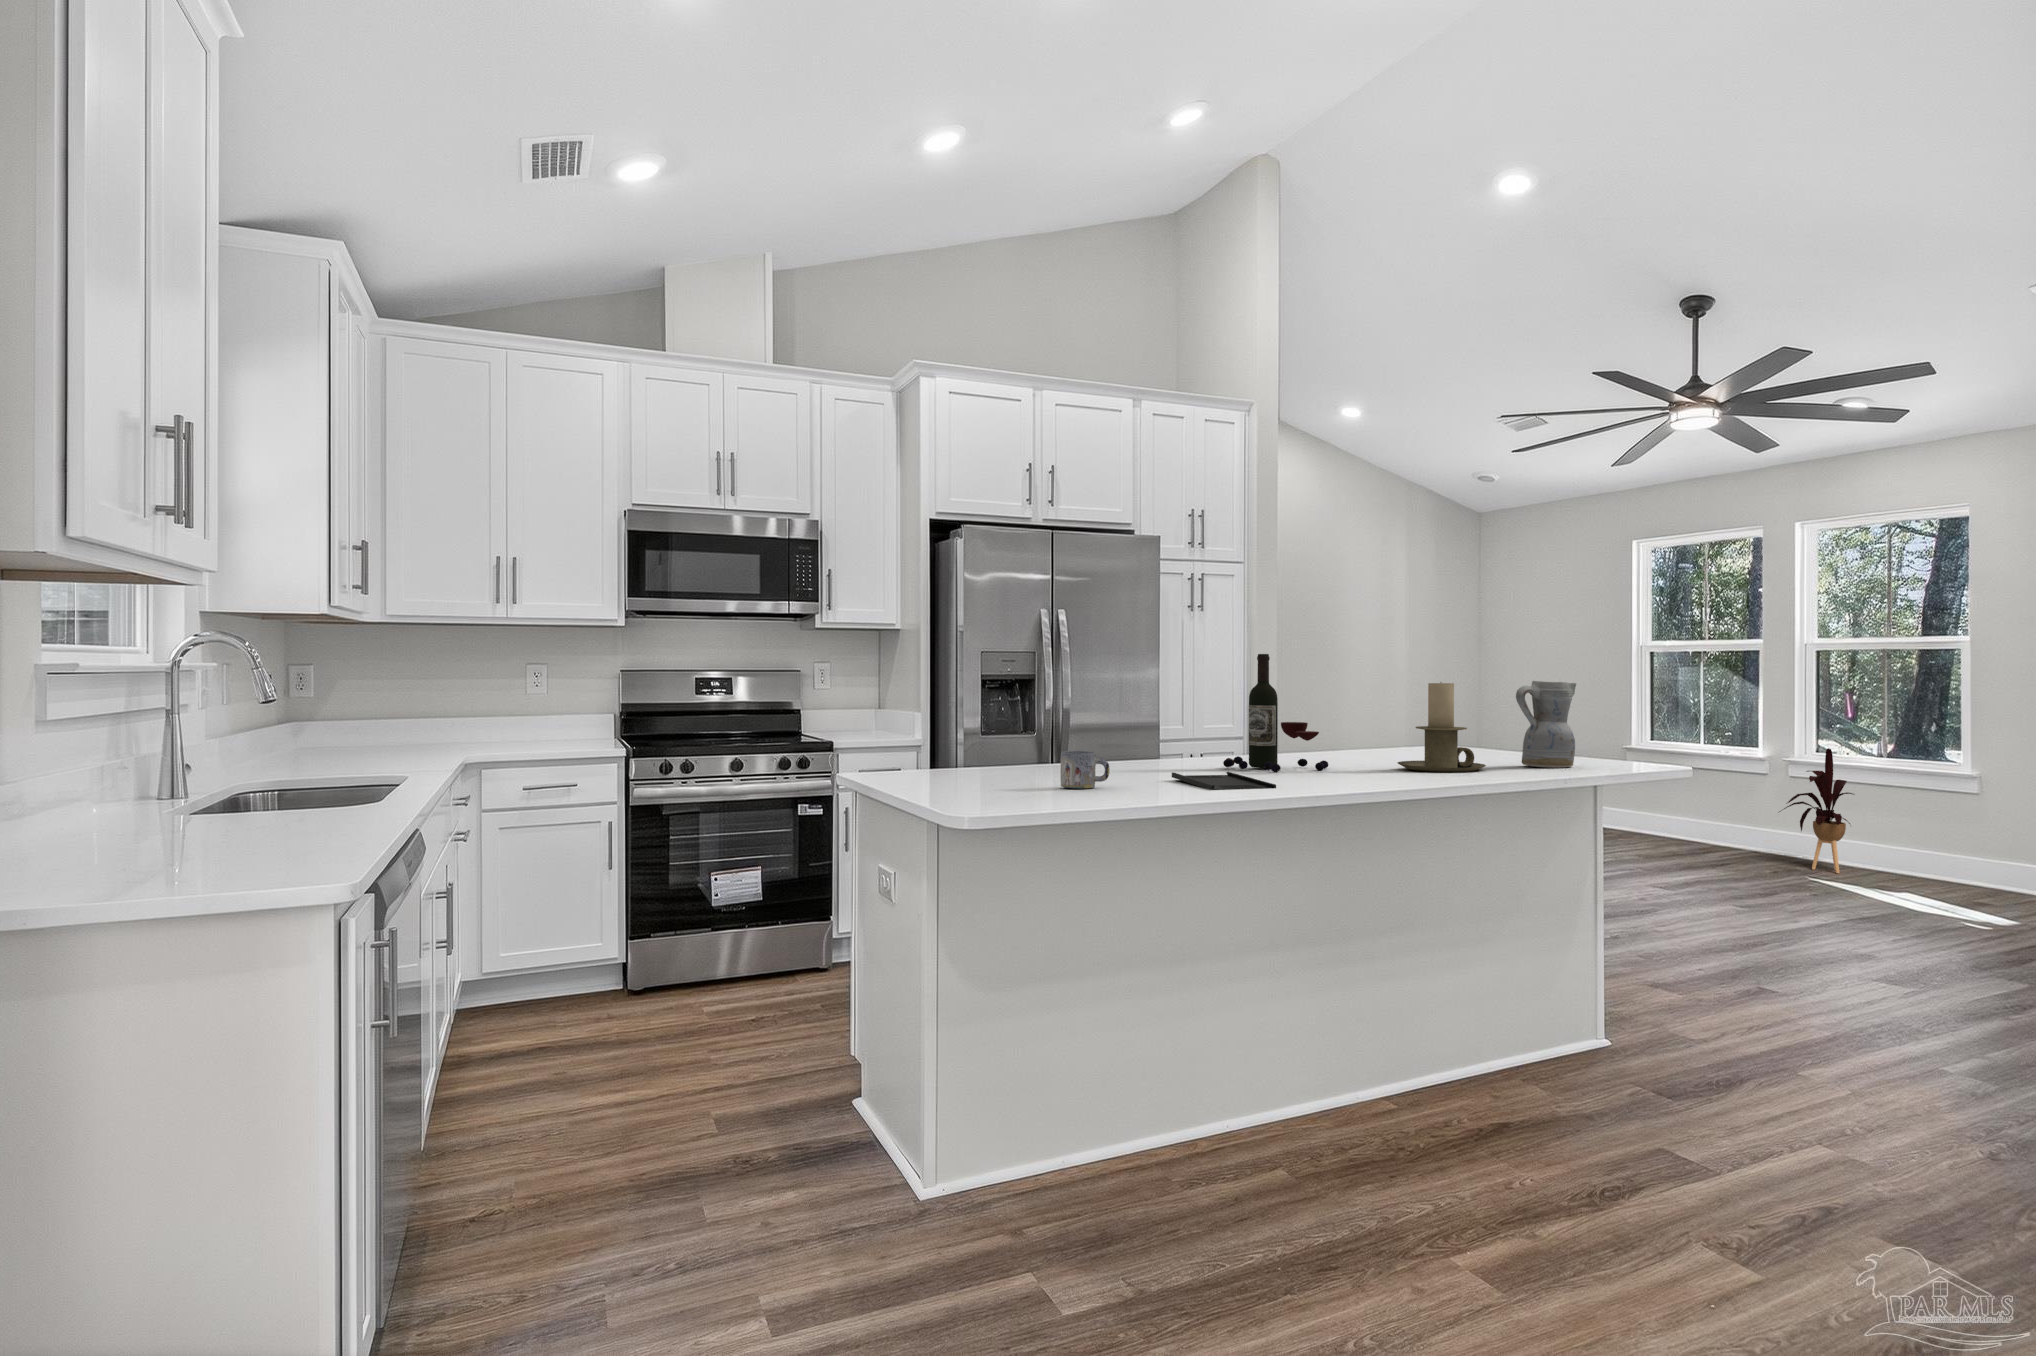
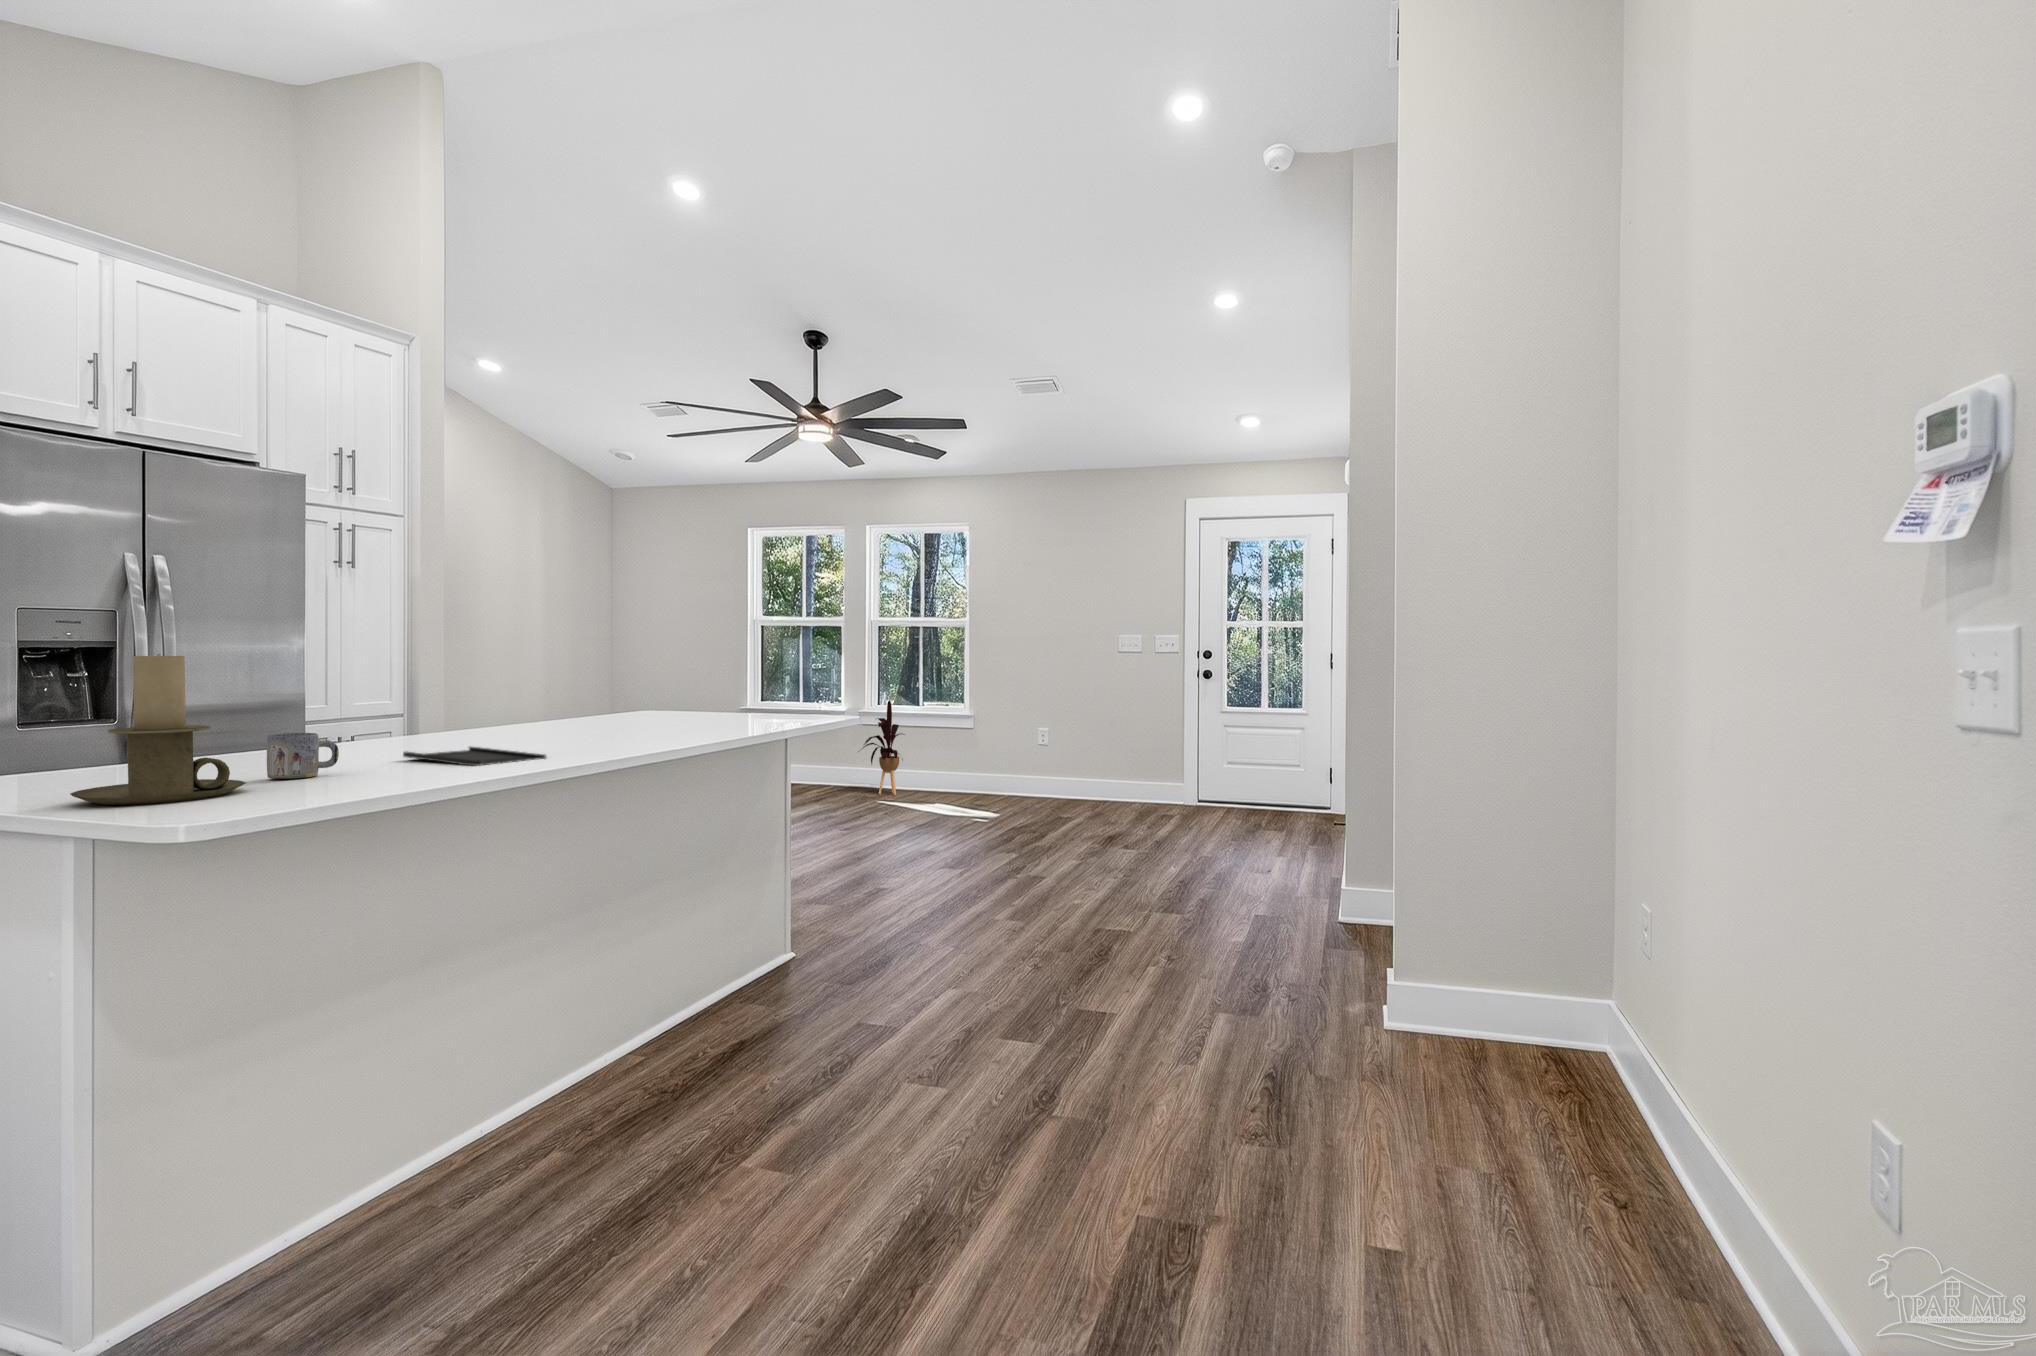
wine bottle: present [1223,654,1328,772] -> none [440,619,560,744]
ceramic pitcher: present [1516,681,1576,768] -> none [731,647,778,724]
candle holder: present [1398,682,1486,772] -> present [70,654,246,805]

